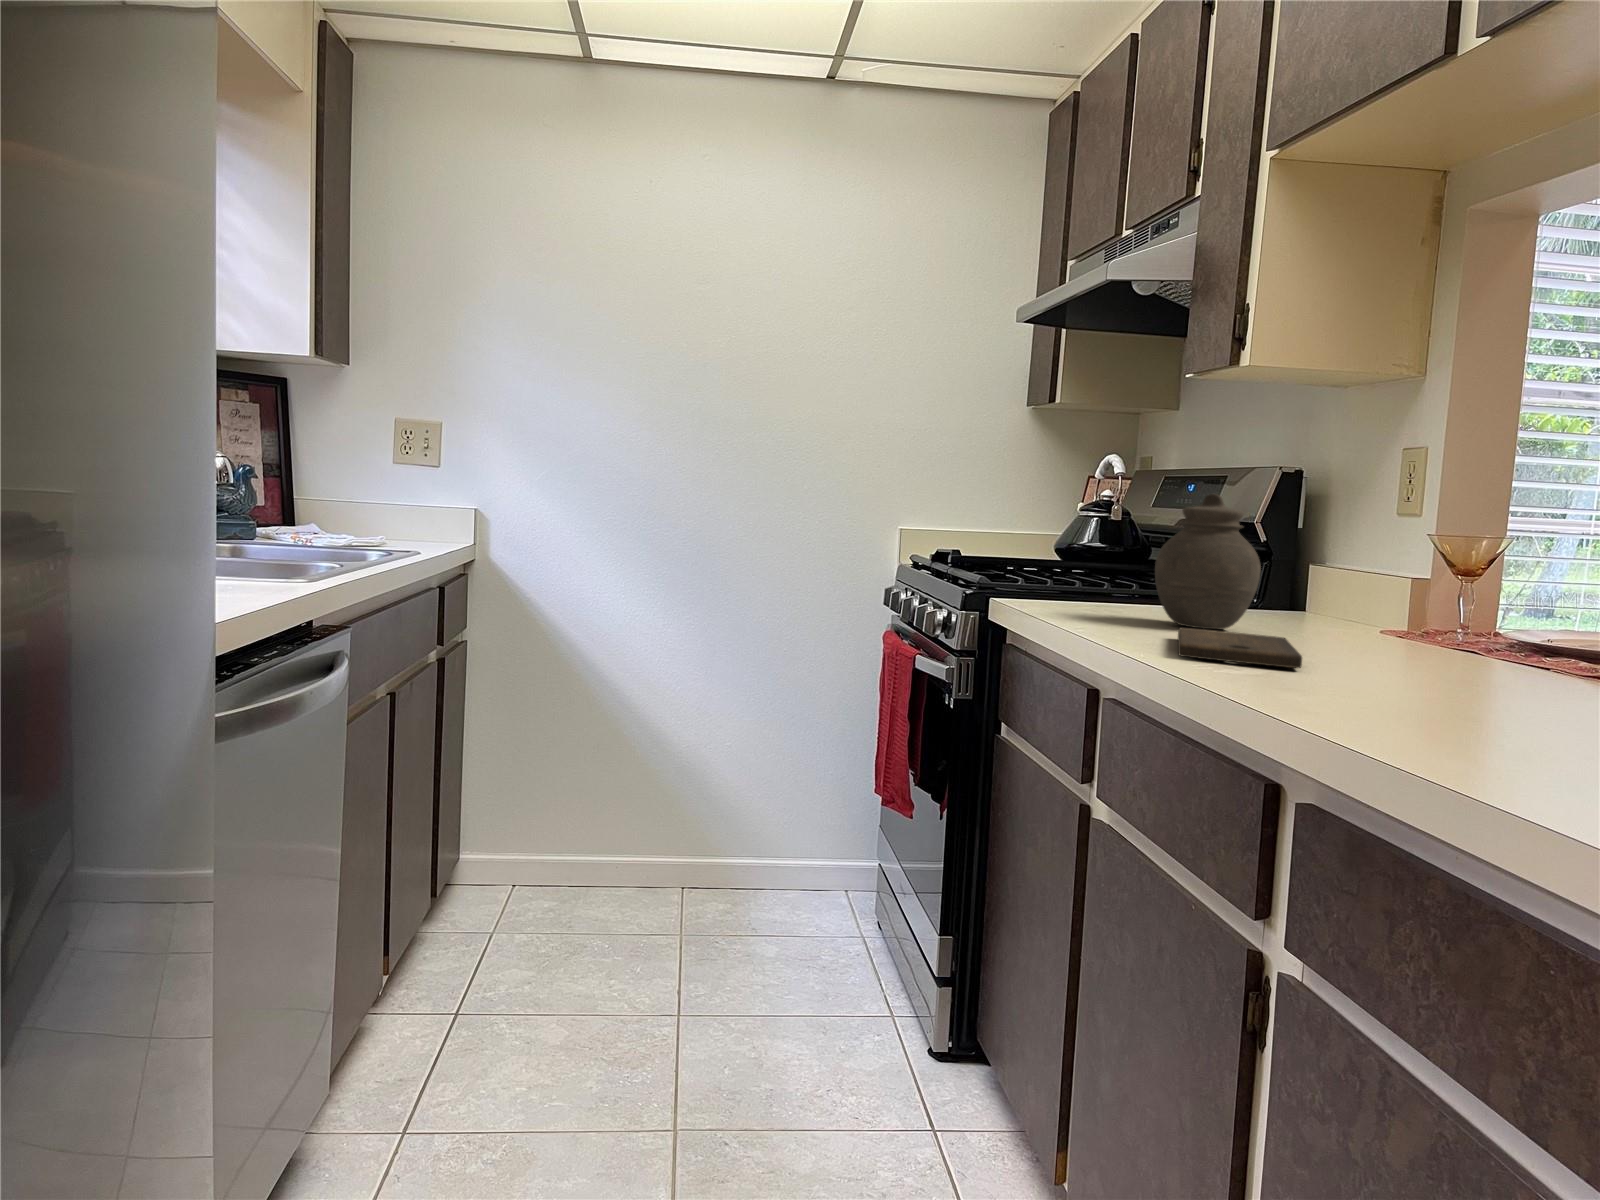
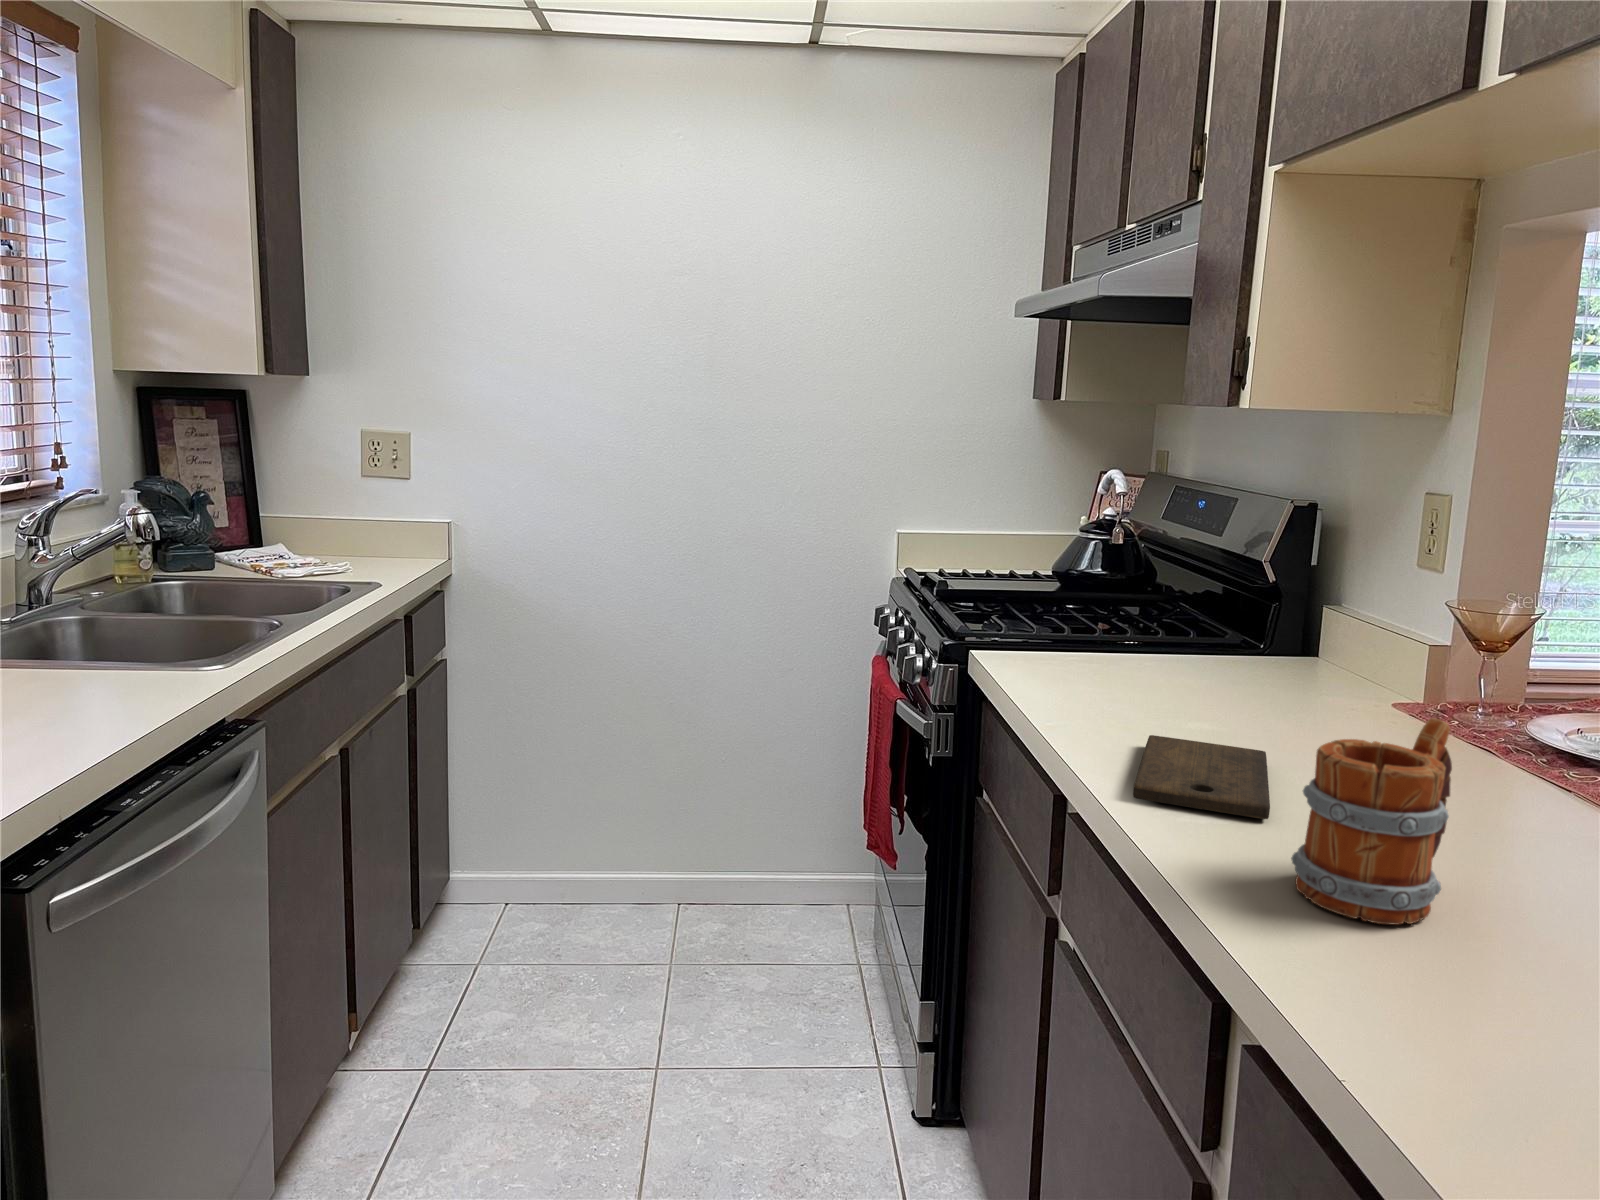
jar: present [1155,494,1261,629] -> none [1135,568,1251,719]
mug: none [1335,551,1474,712] -> present [1291,718,1452,925]

